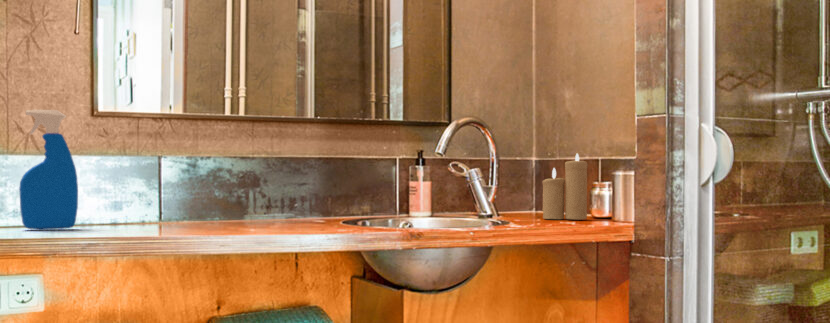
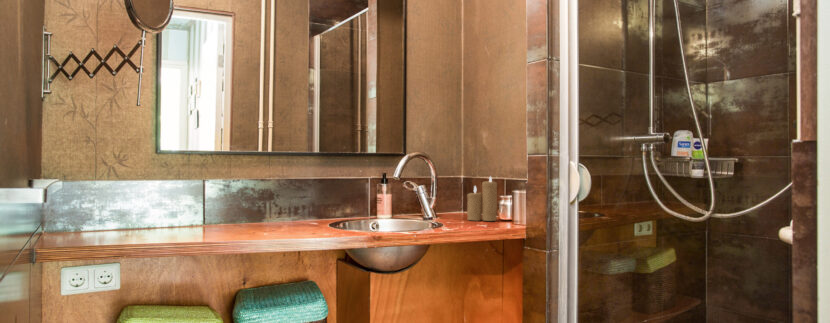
spray bottle: present [19,110,78,229] -> none [103,152,145,235]

